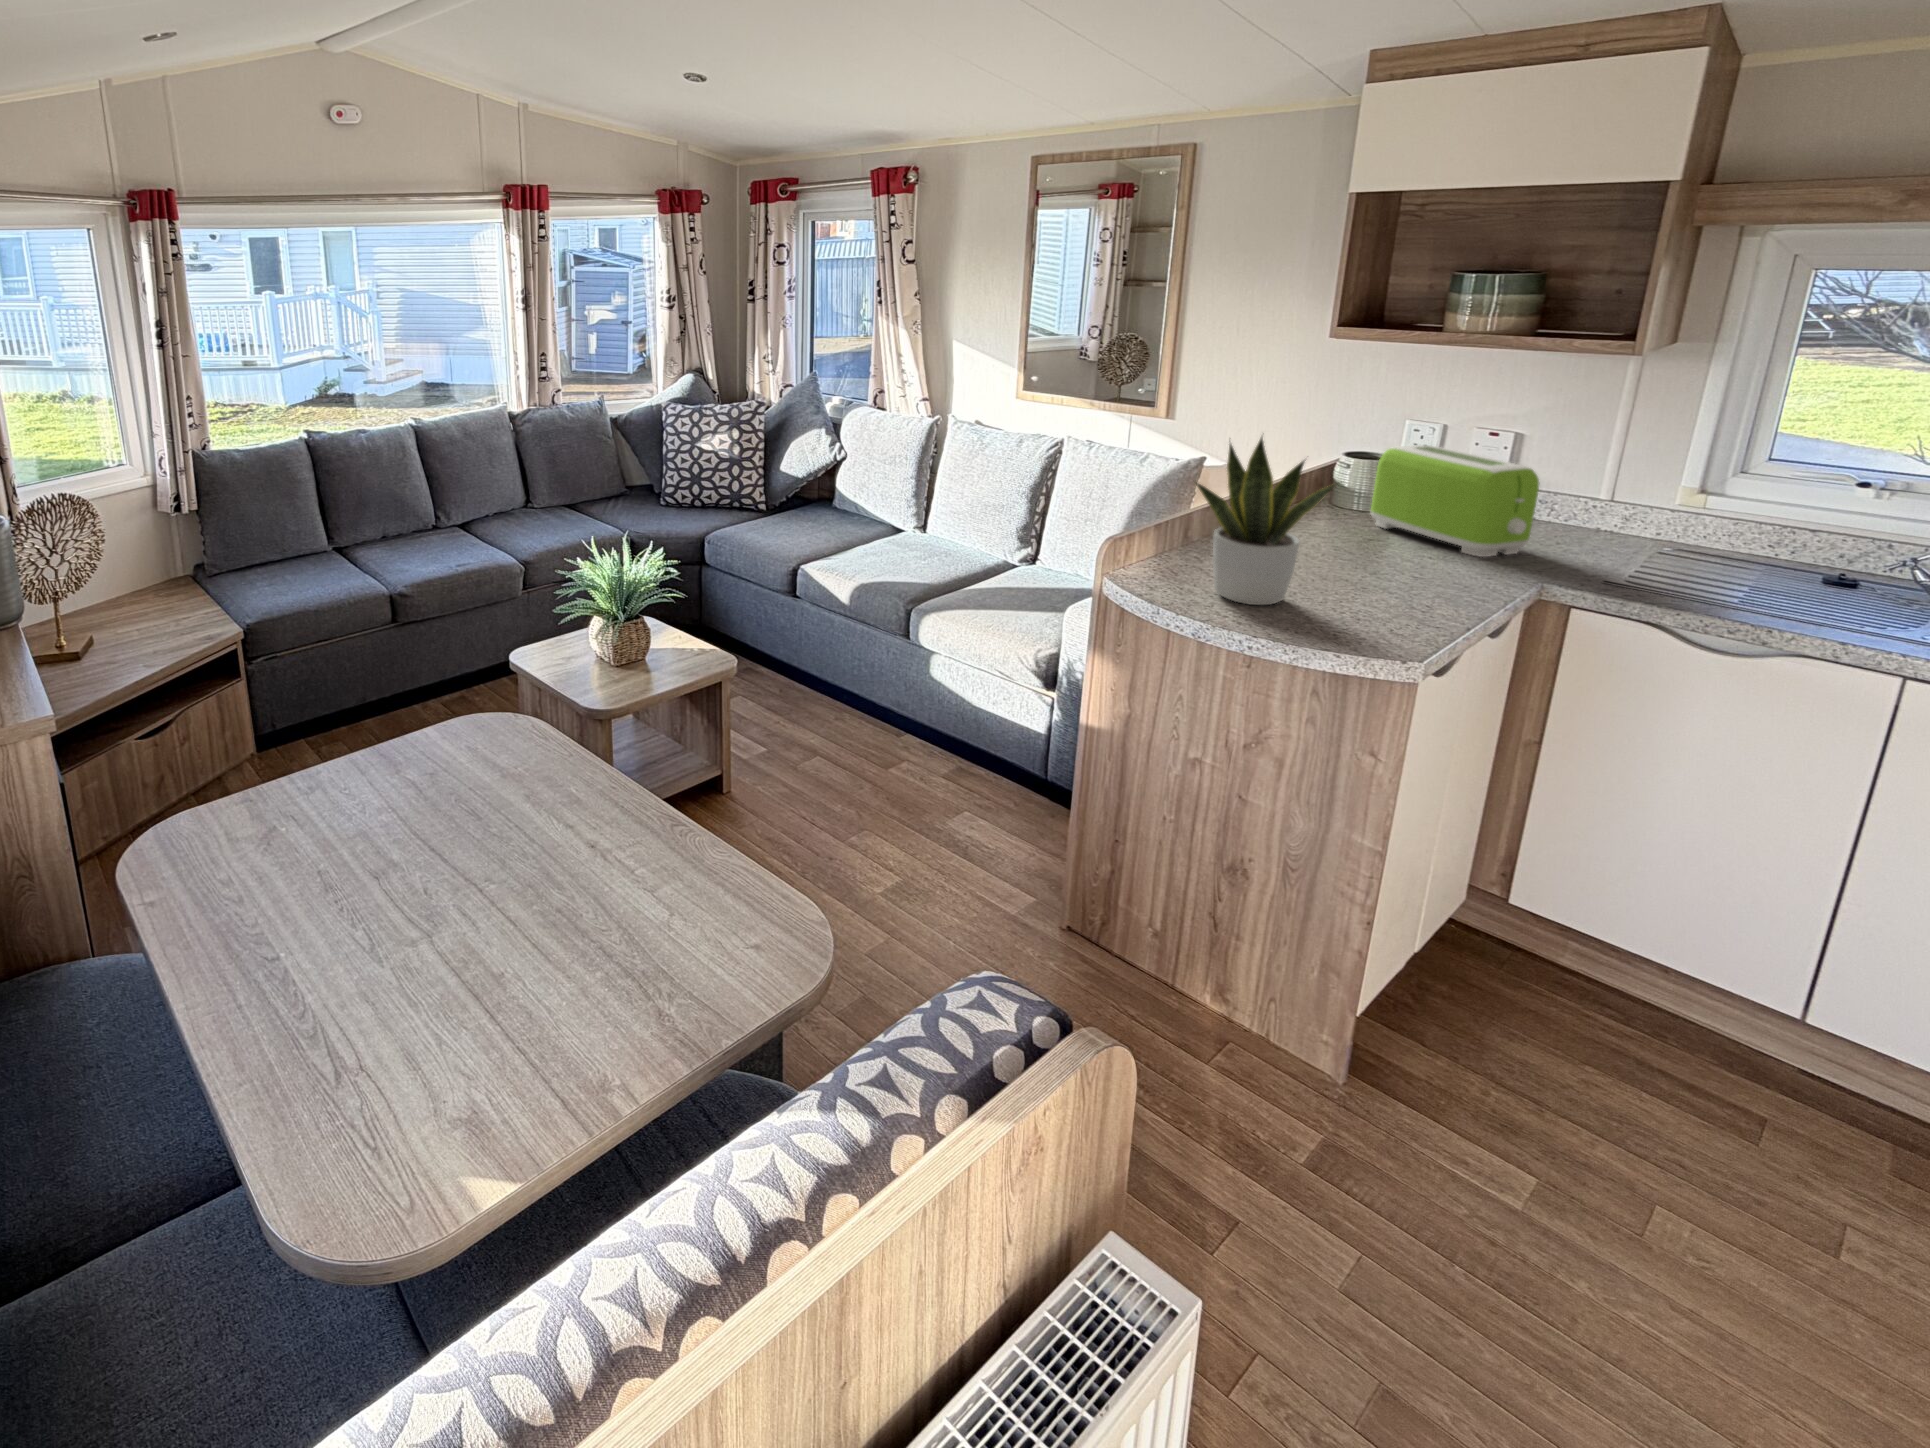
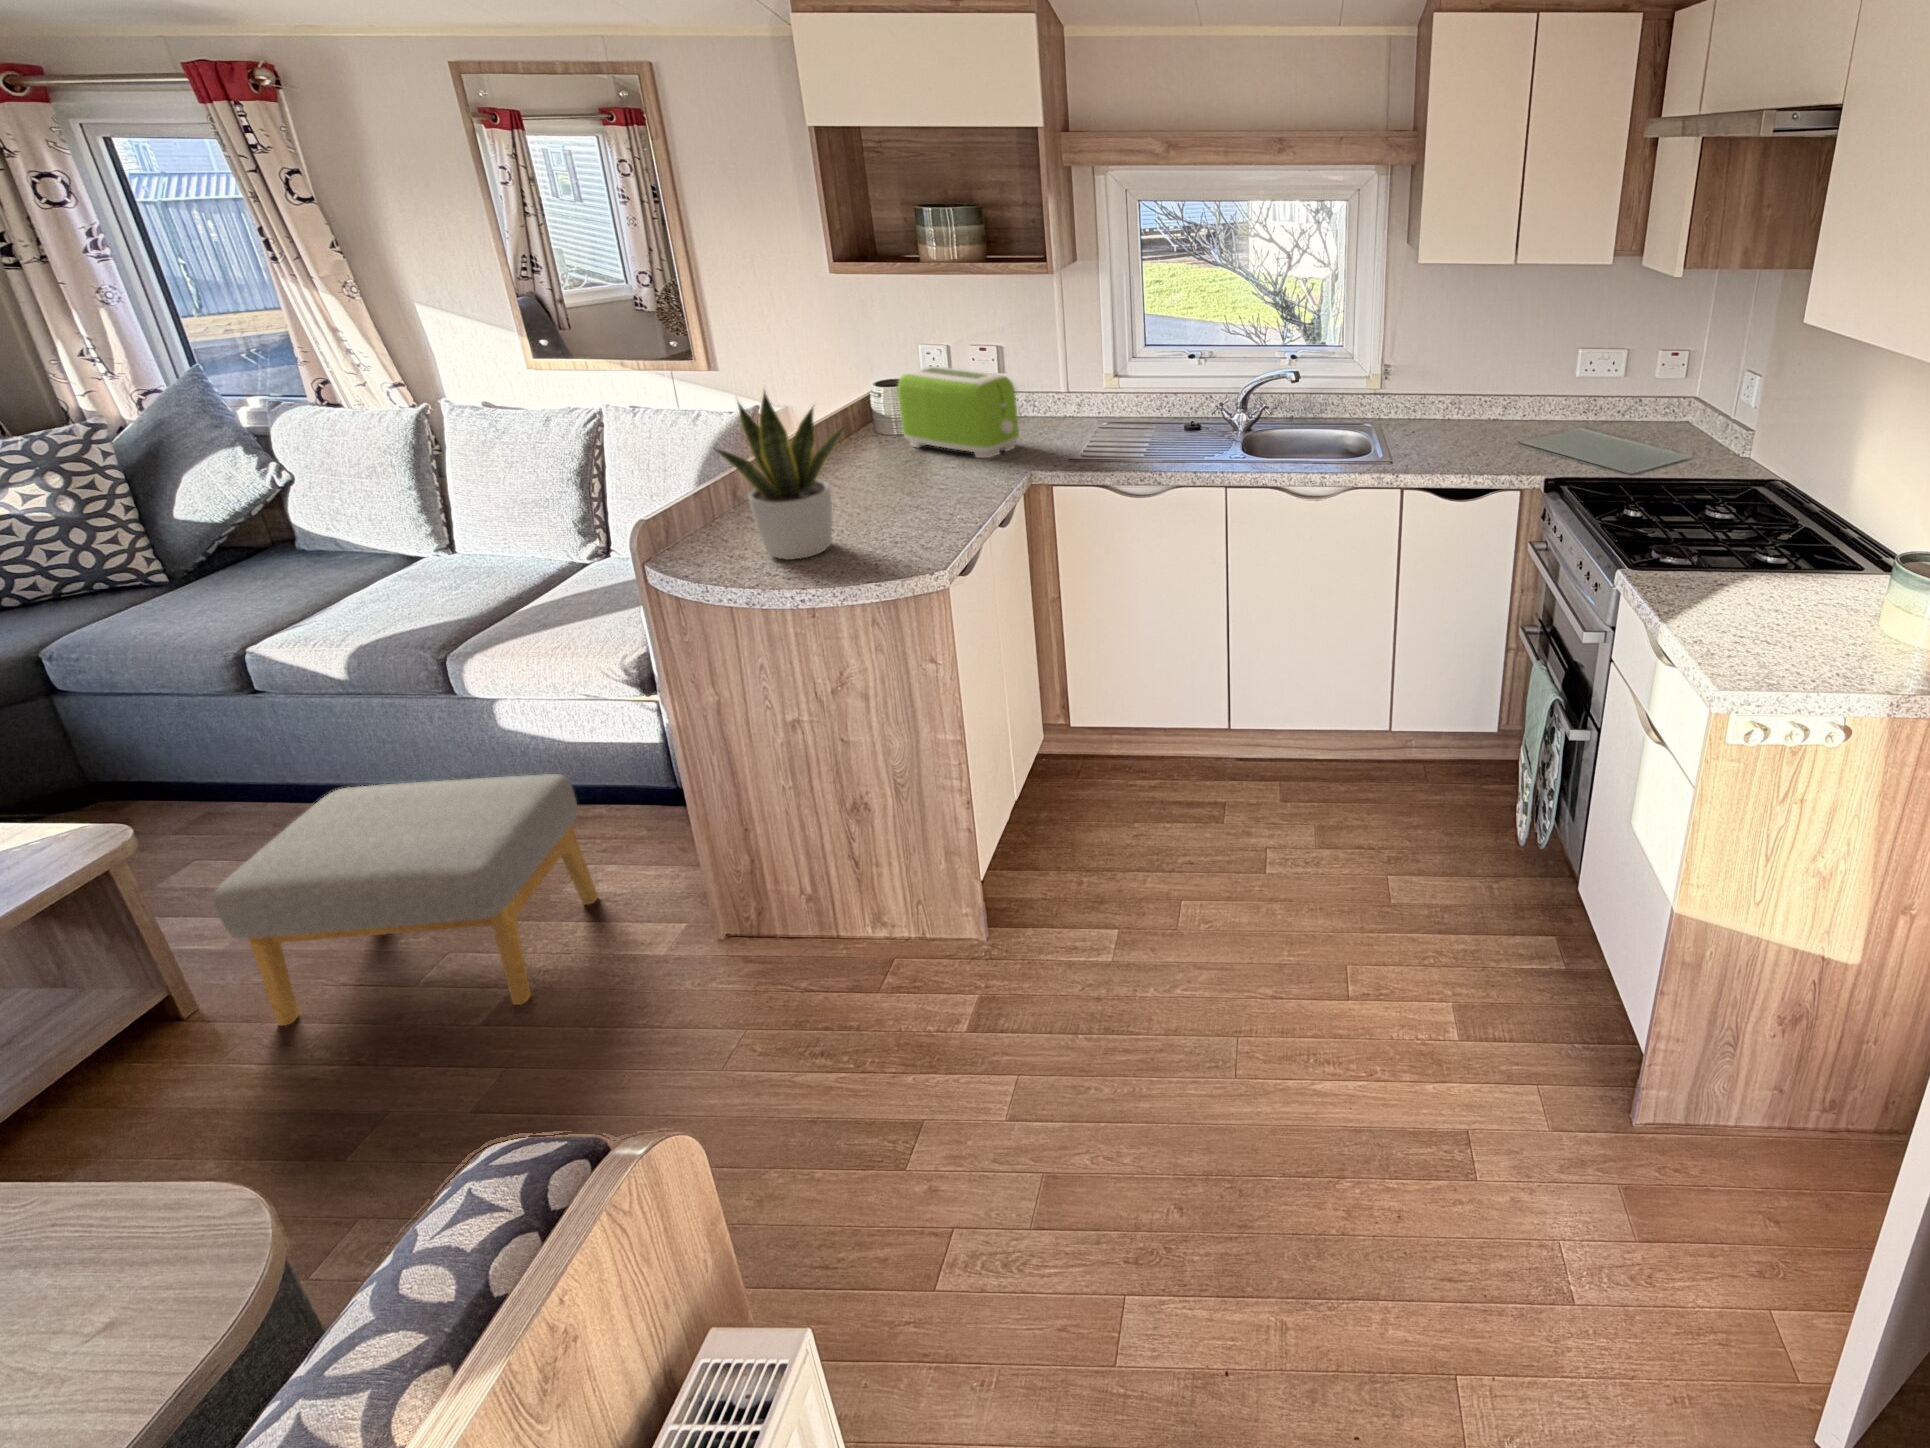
footstool: none [758,679,980,897] -> present [213,774,598,1026]

